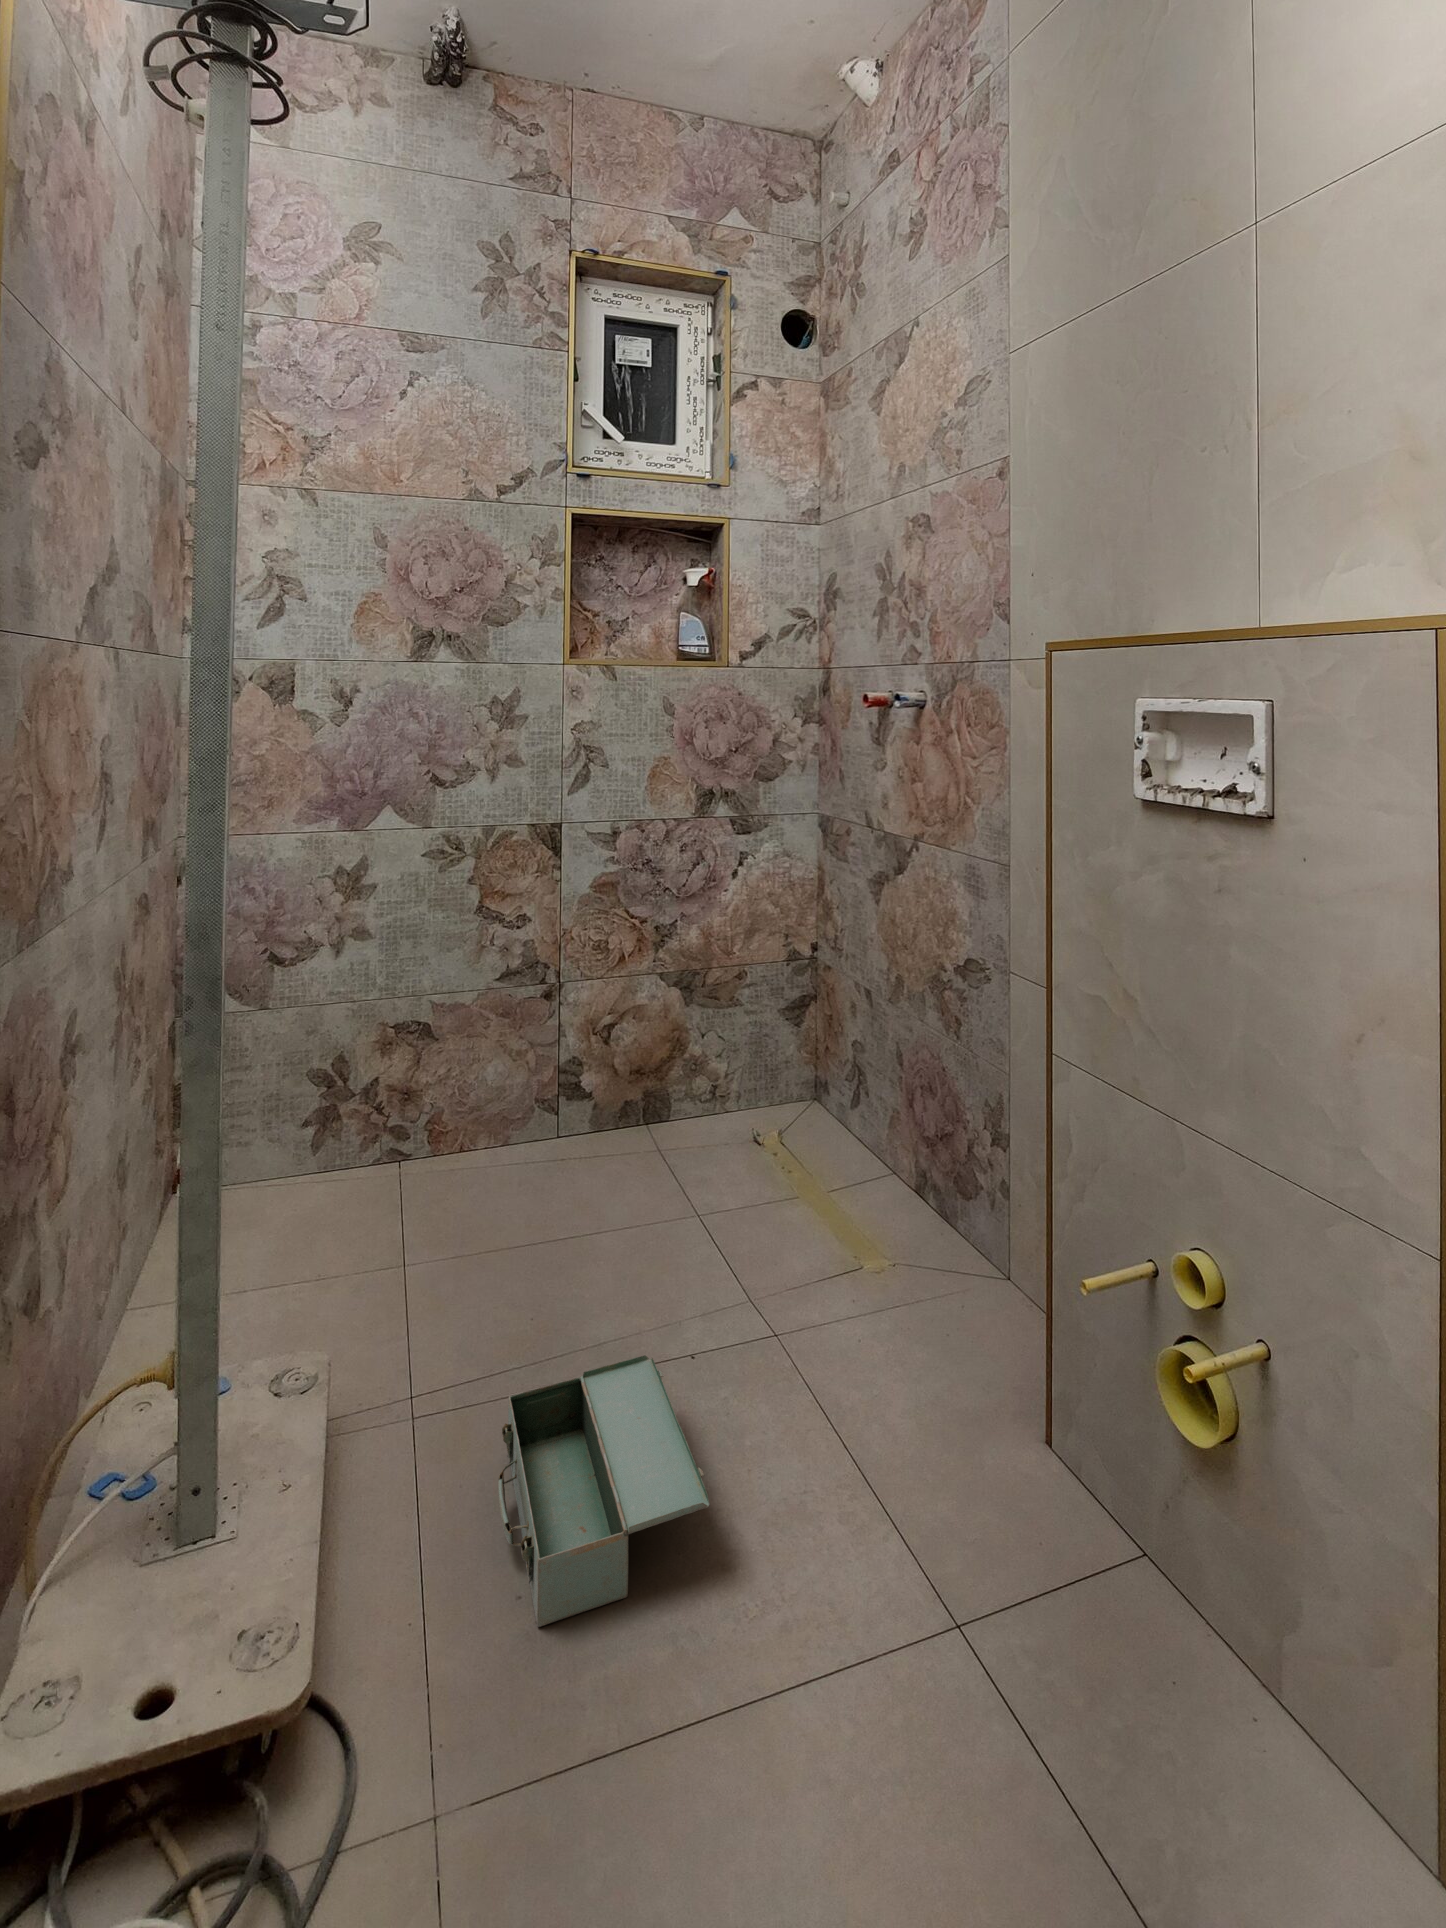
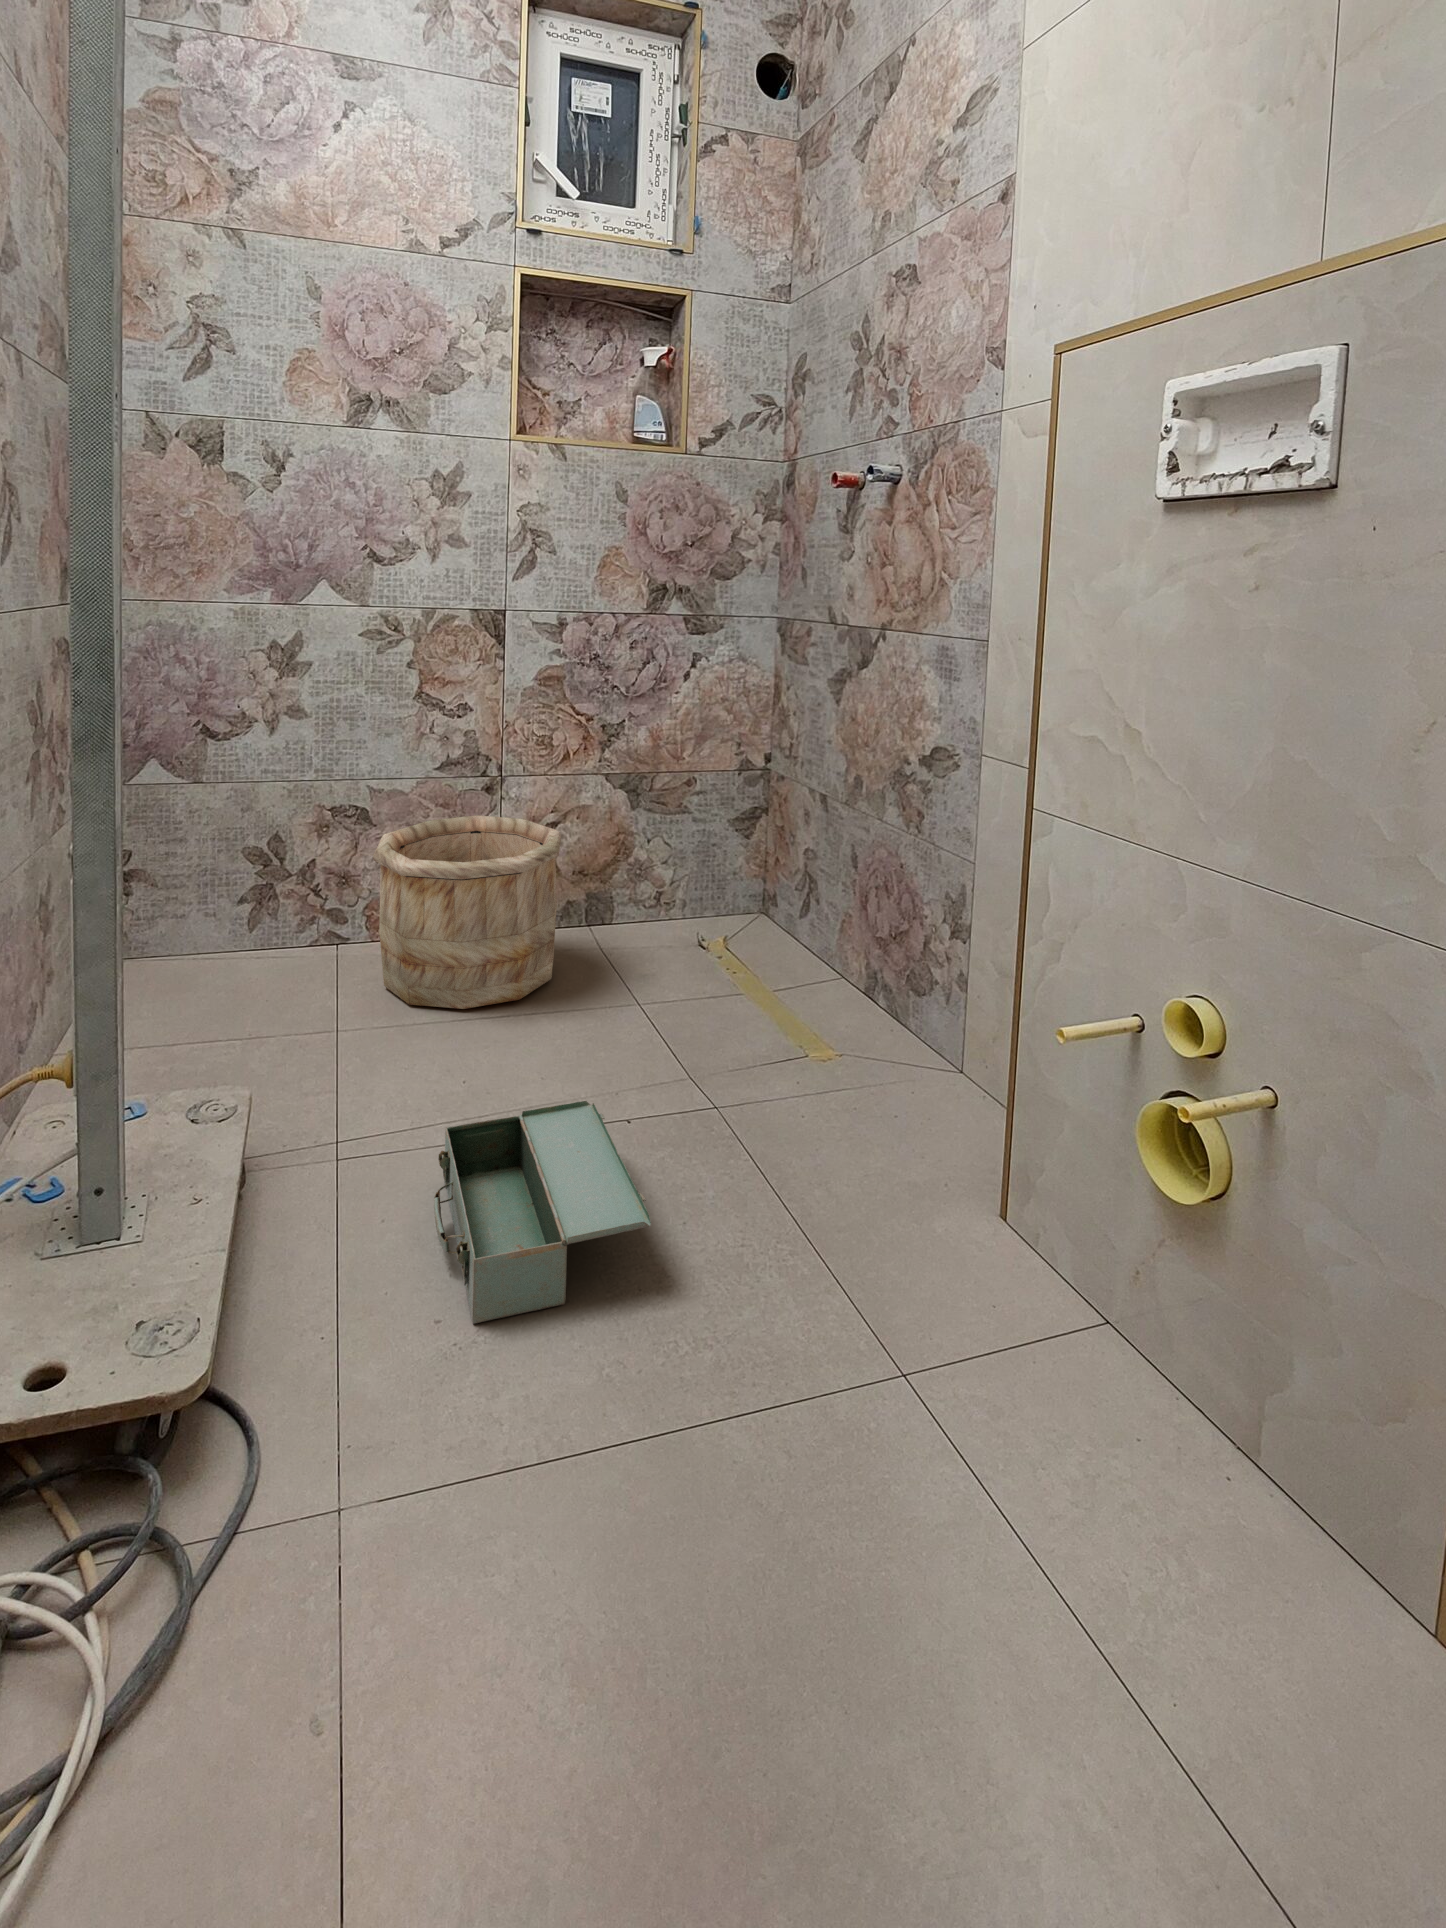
wooden bucket: none [435,1027,617,1237] -> present [373,815,561,1009]

